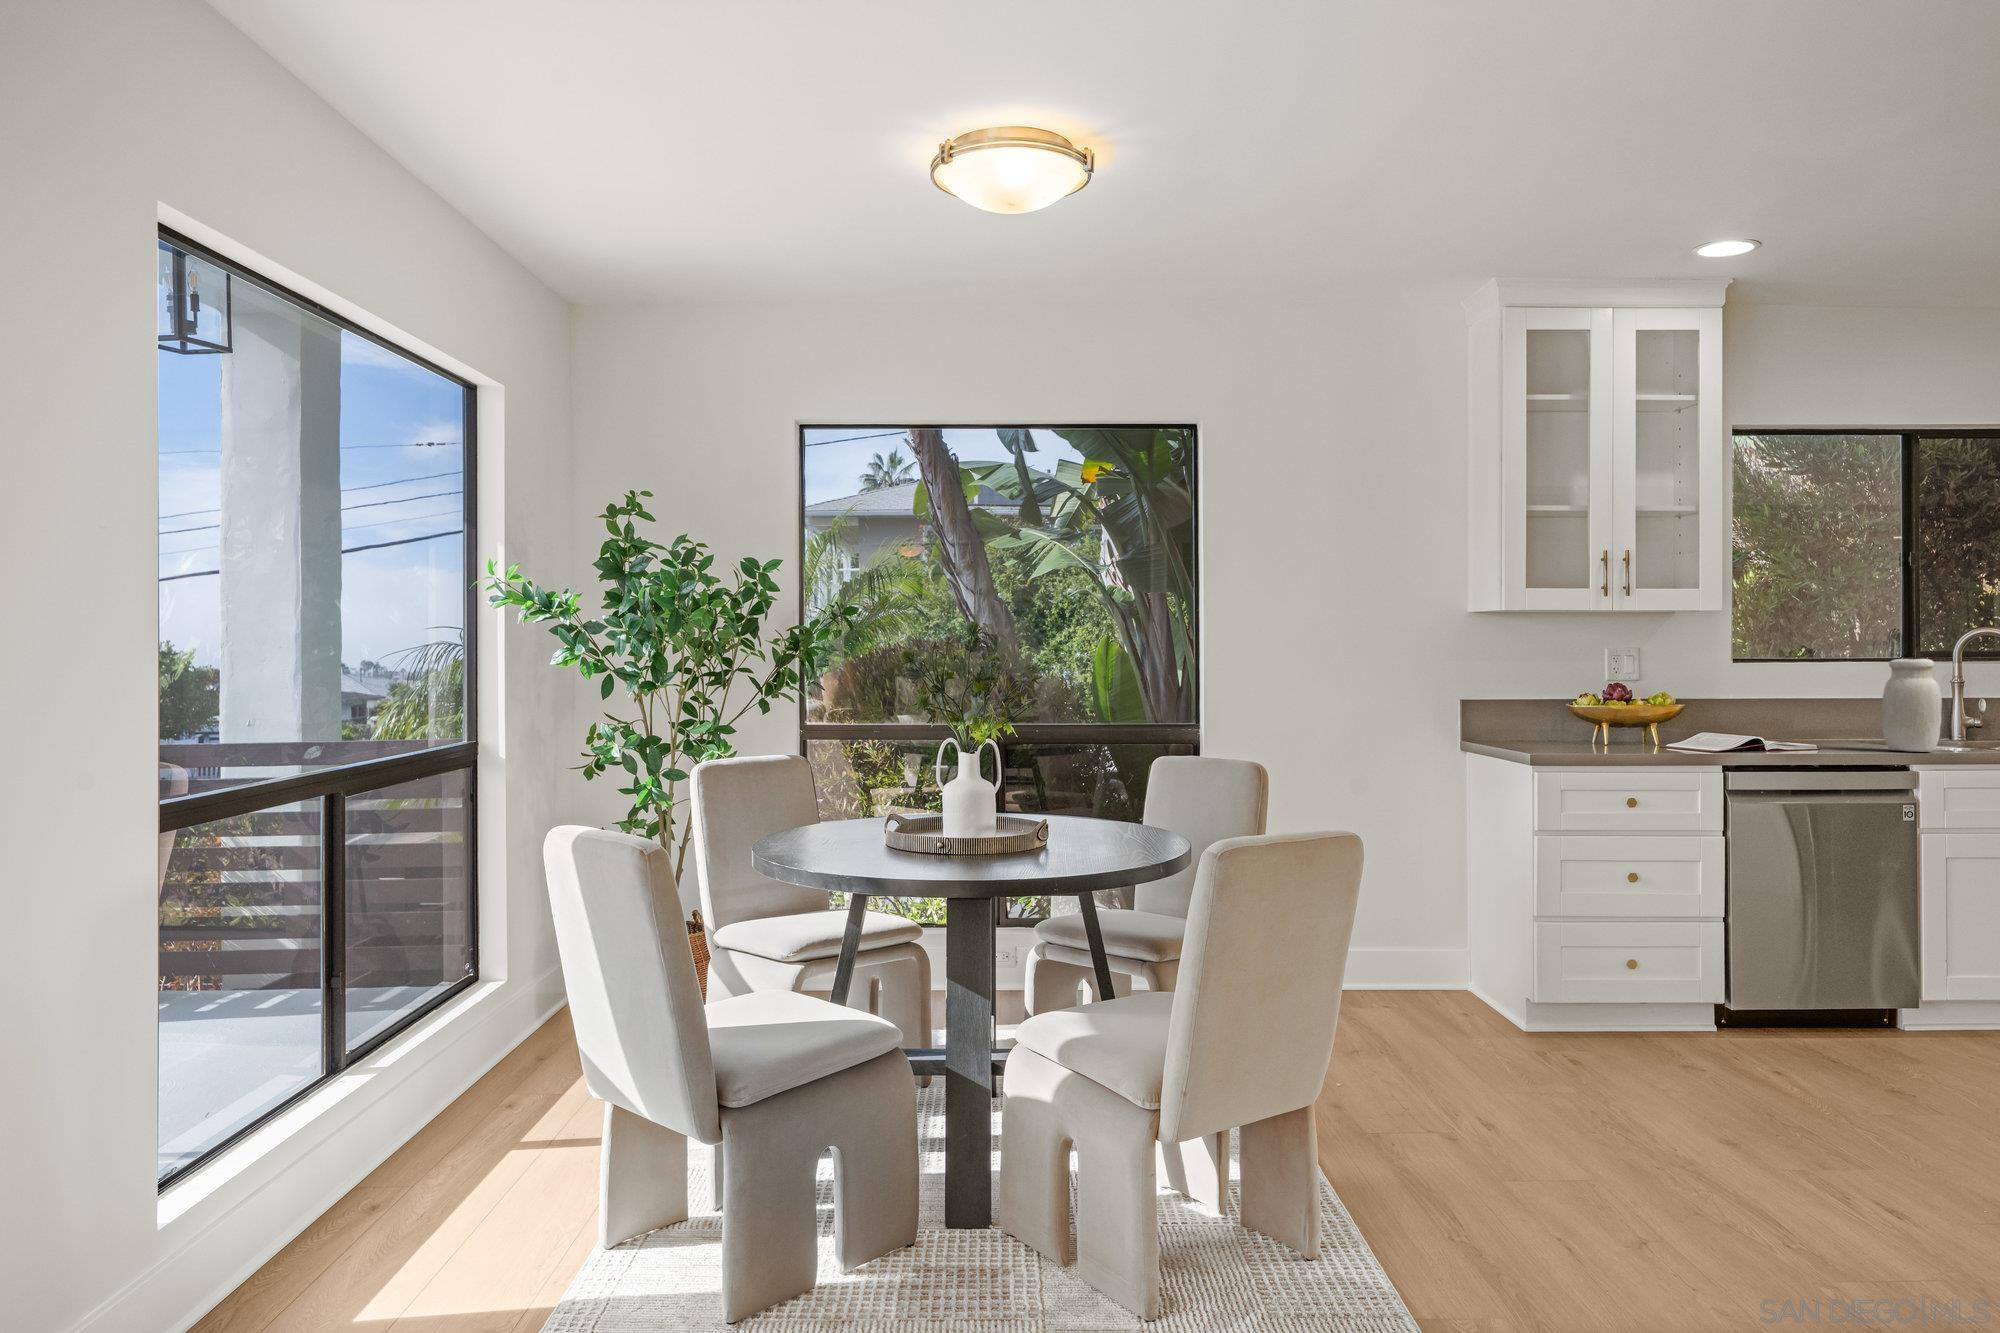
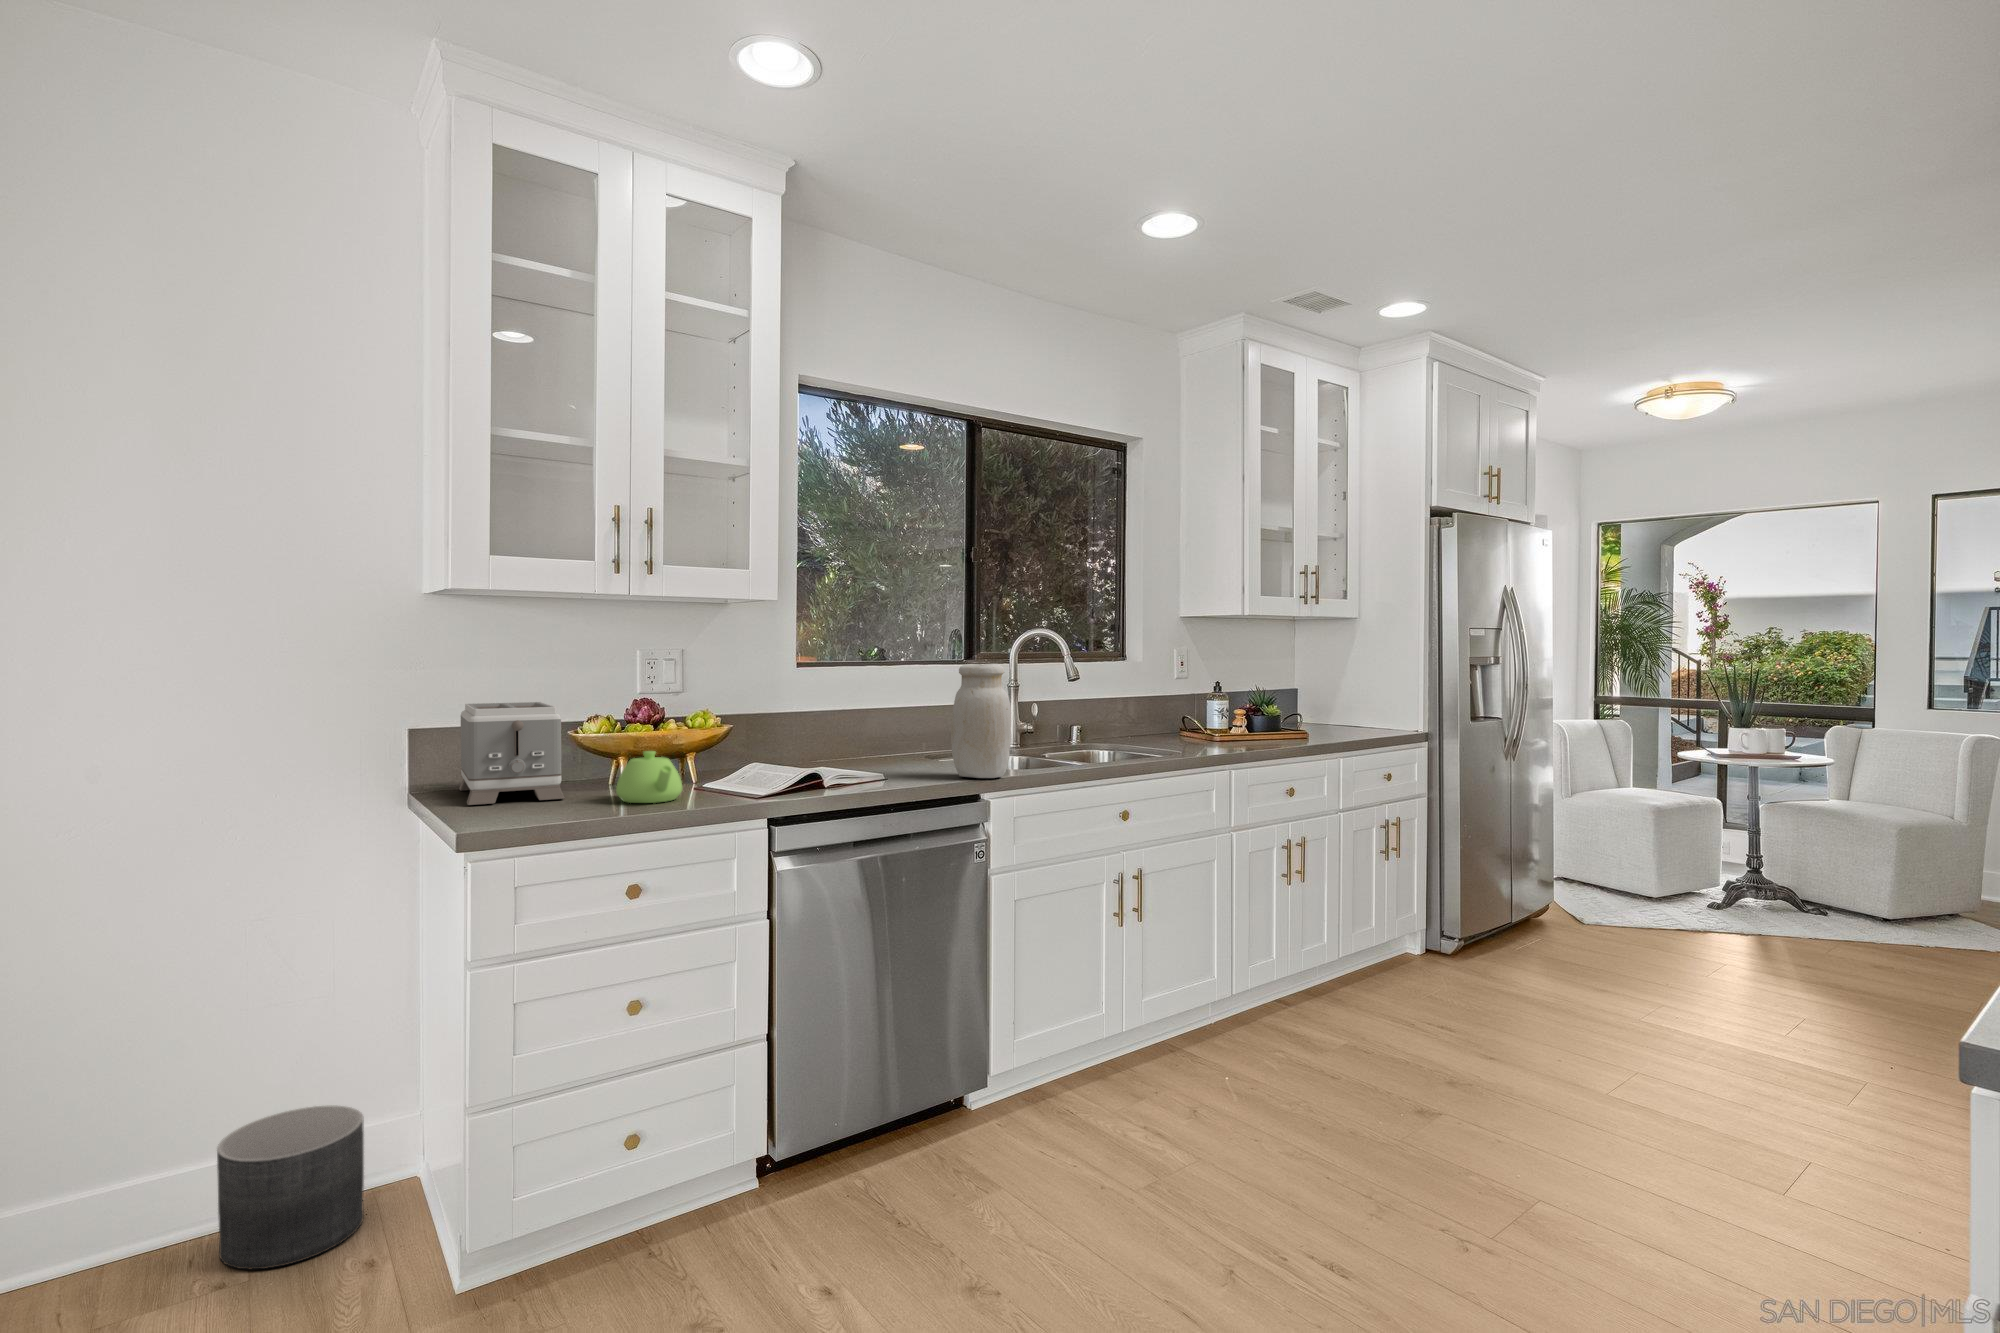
toaster: none [1492,685,1573,746] -> present [459,702,565,805]
teapot: none [1610,717,1657,750] -> present [616,751,682,803]
planter: none [1373,925,1447,1002] -> present [217,1105,364,1269]

